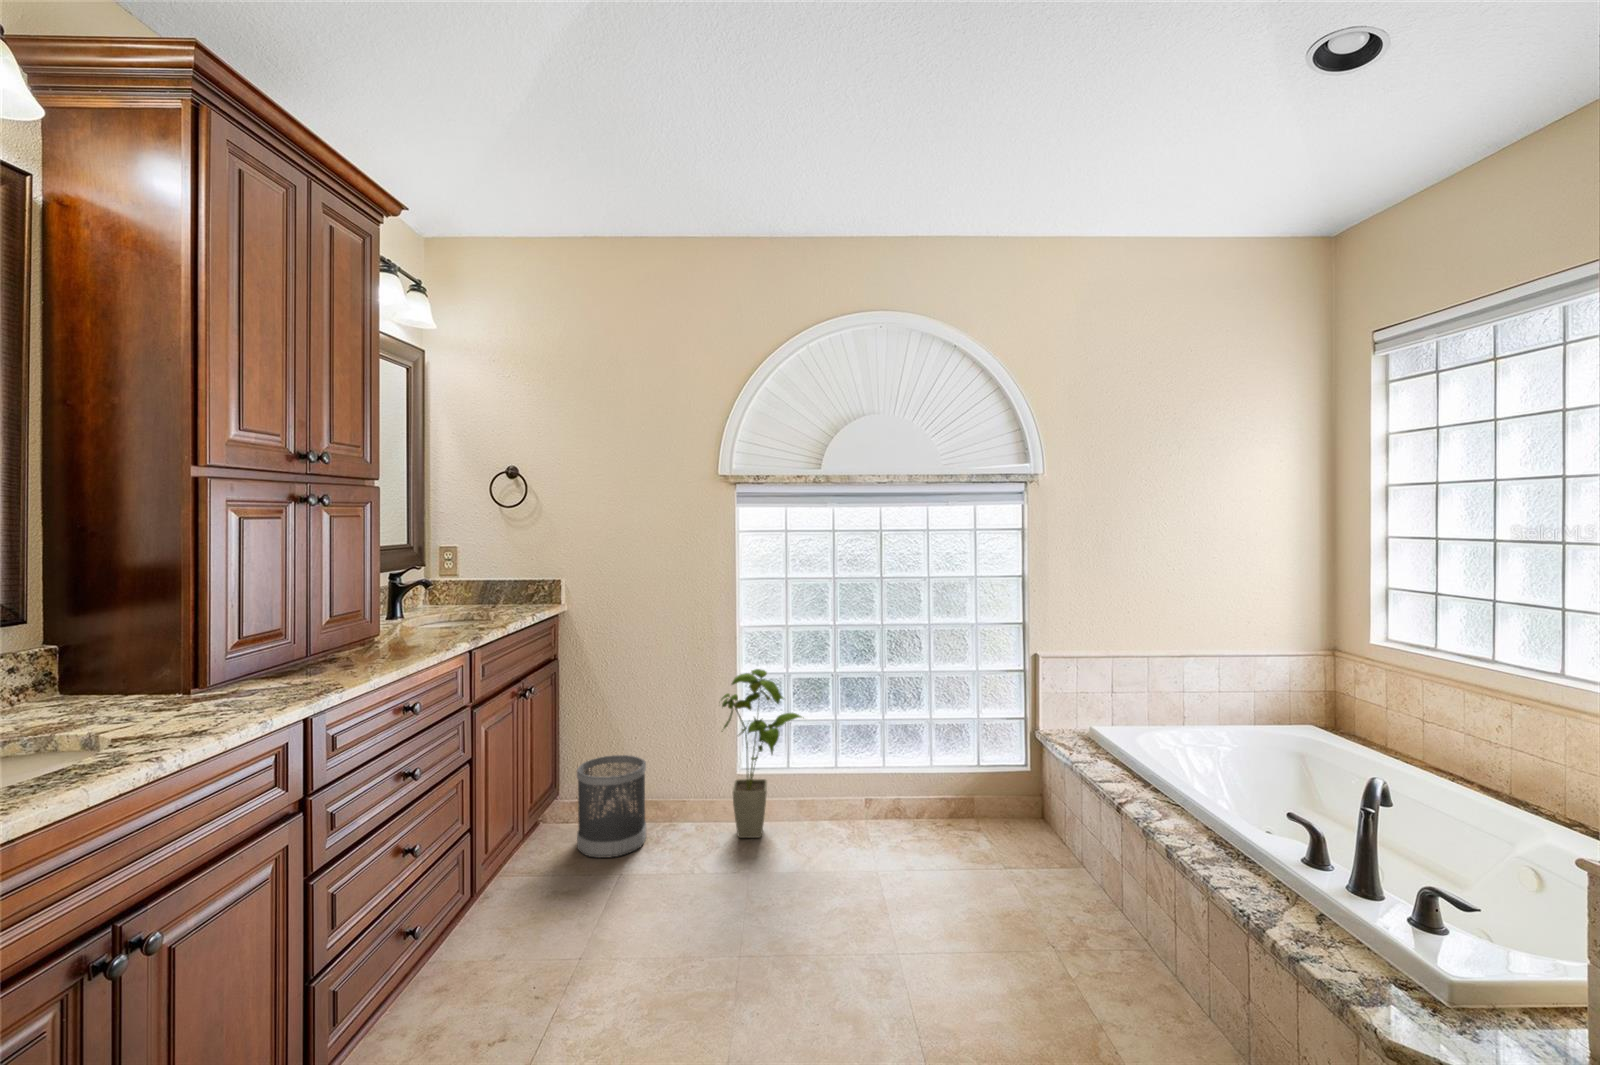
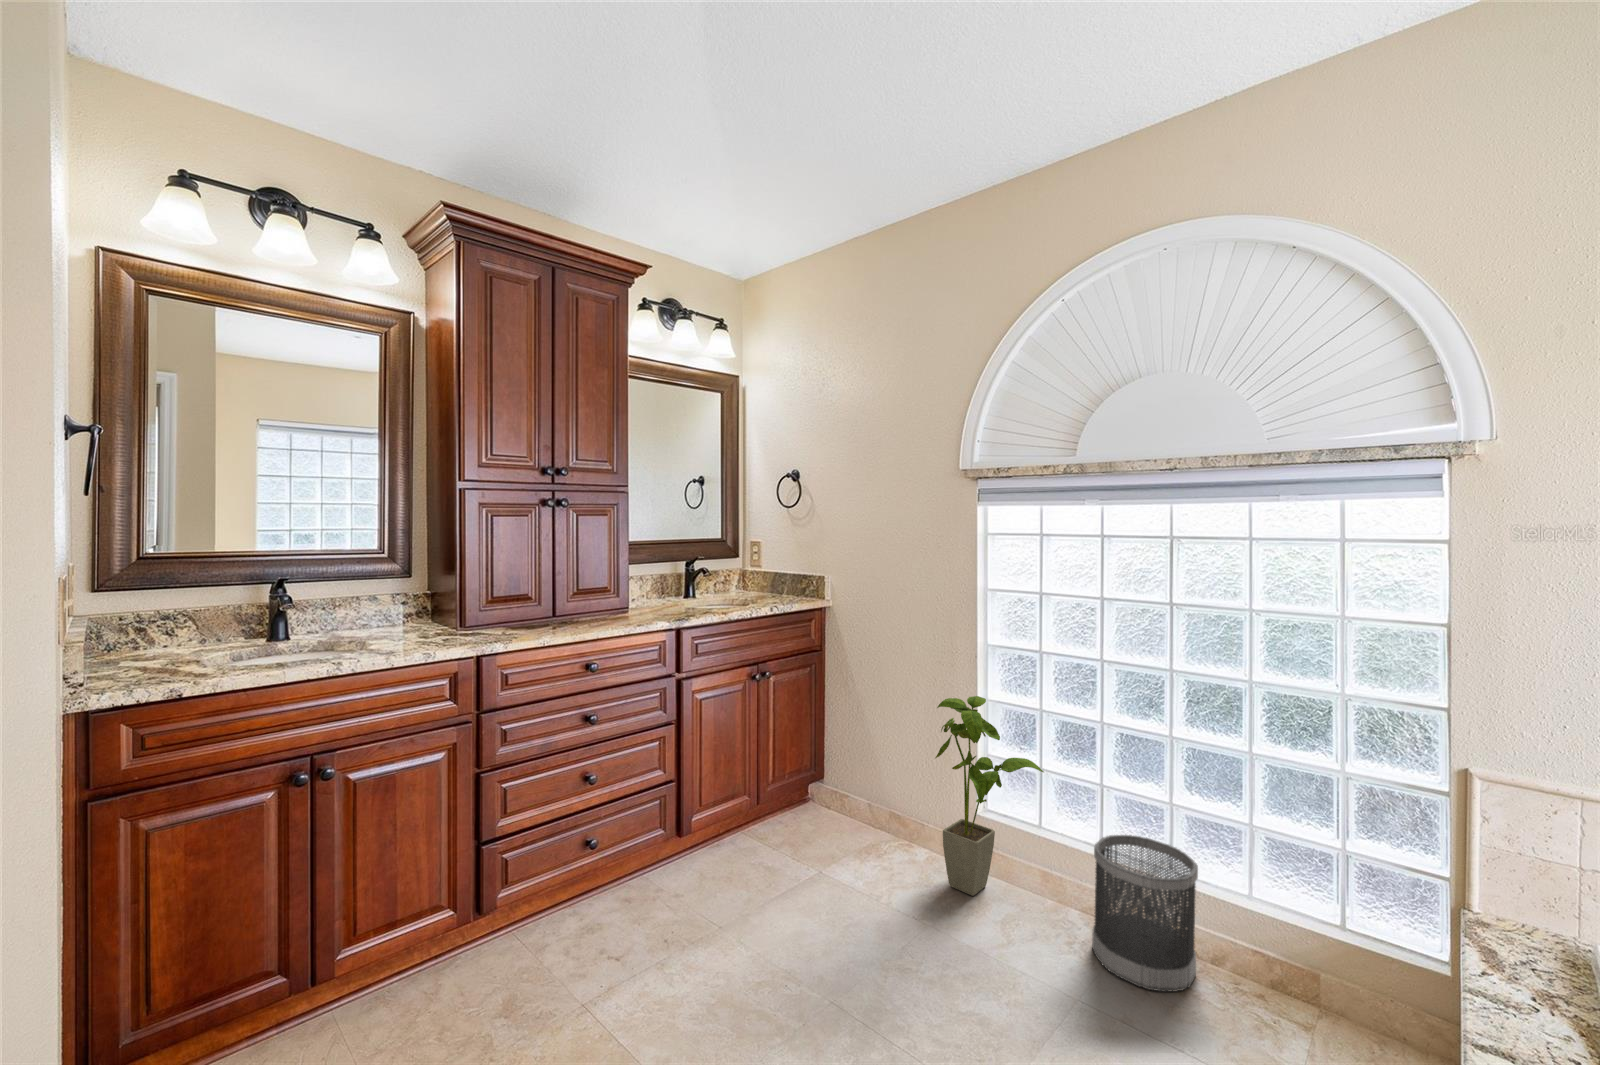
wastebasket: present [577,755,646,858] -> present [1092,835,1198,992]

